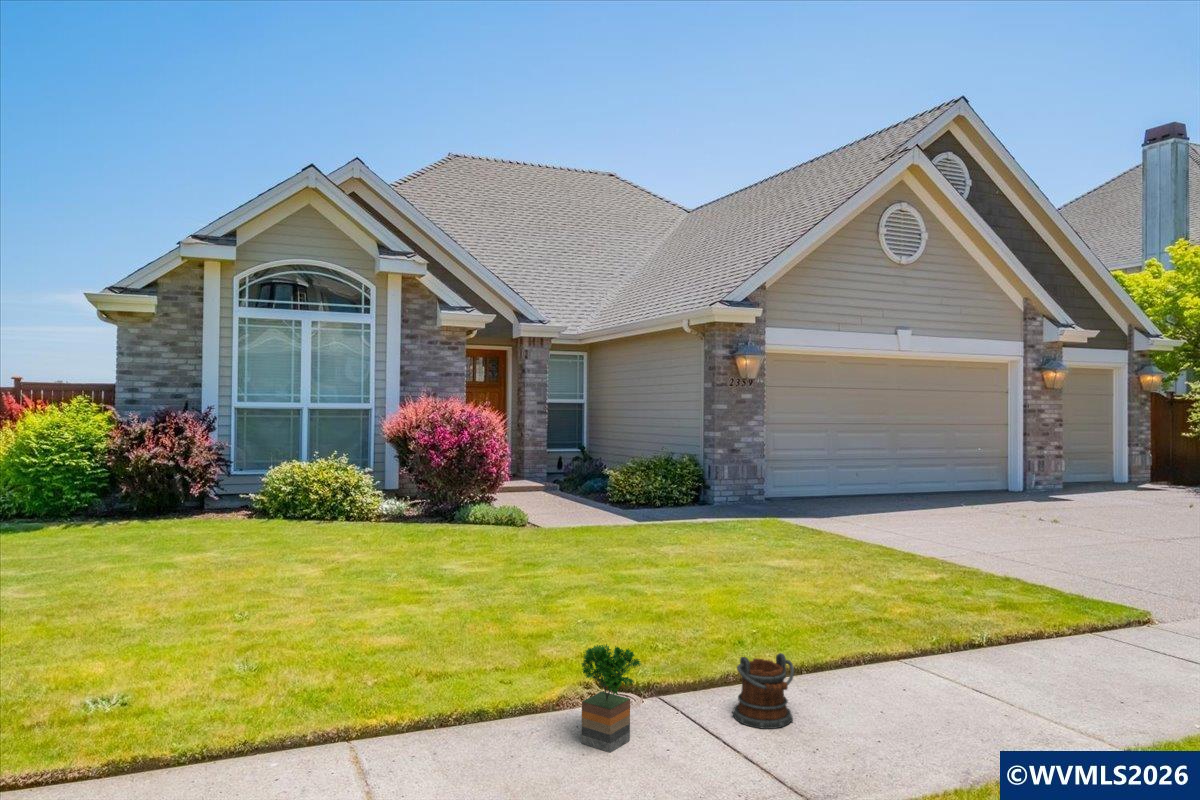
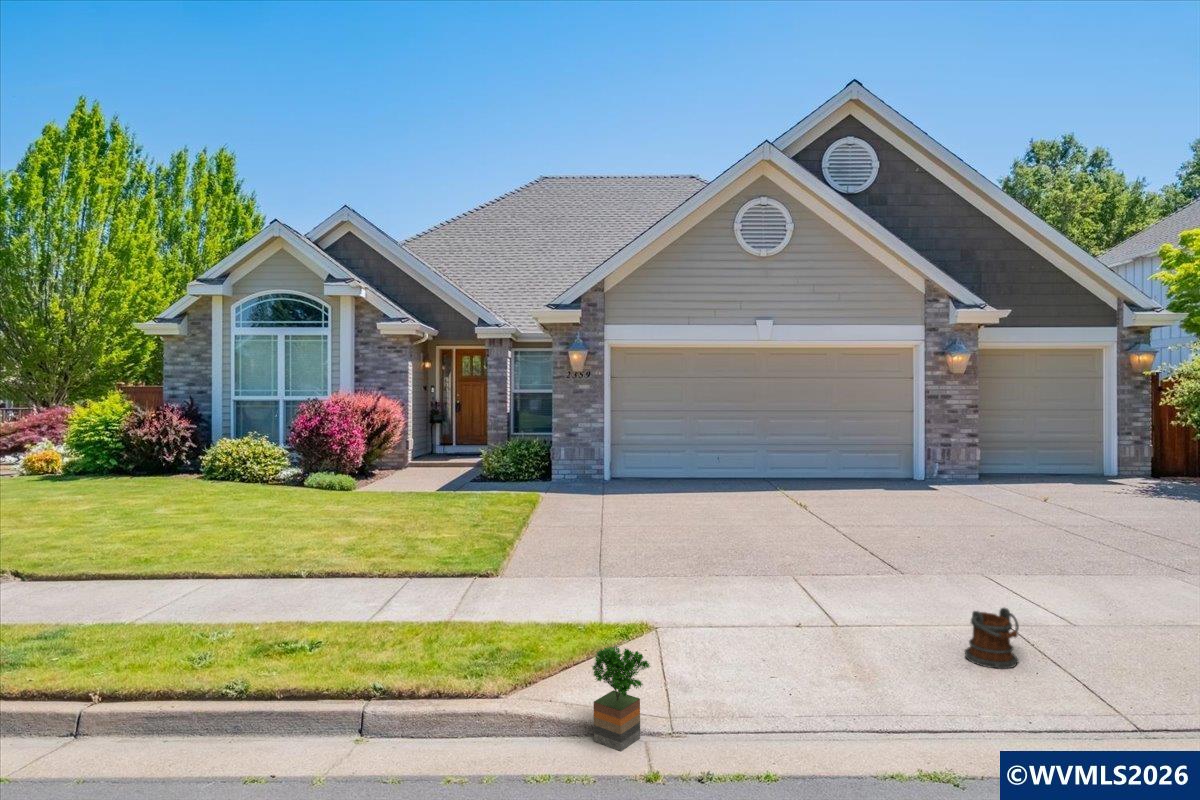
bucket: present [732,653,794,729] -> present [965,608,1019,669]

